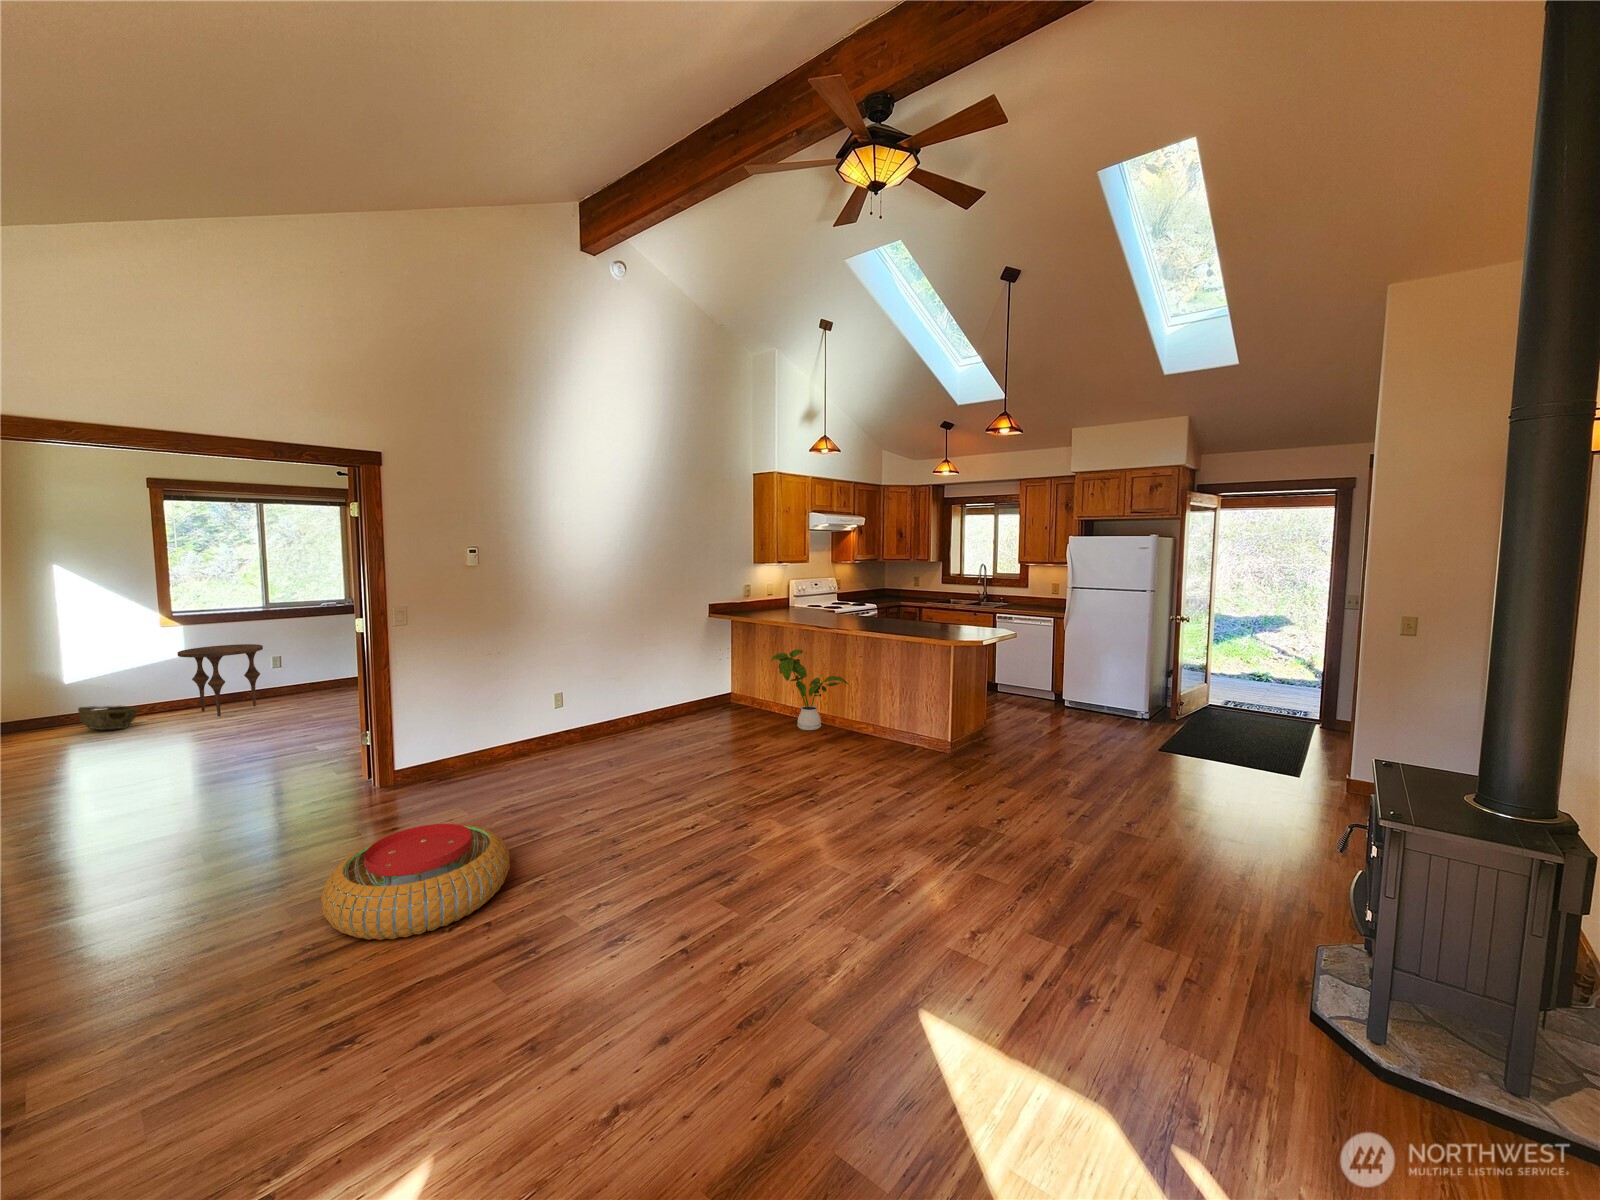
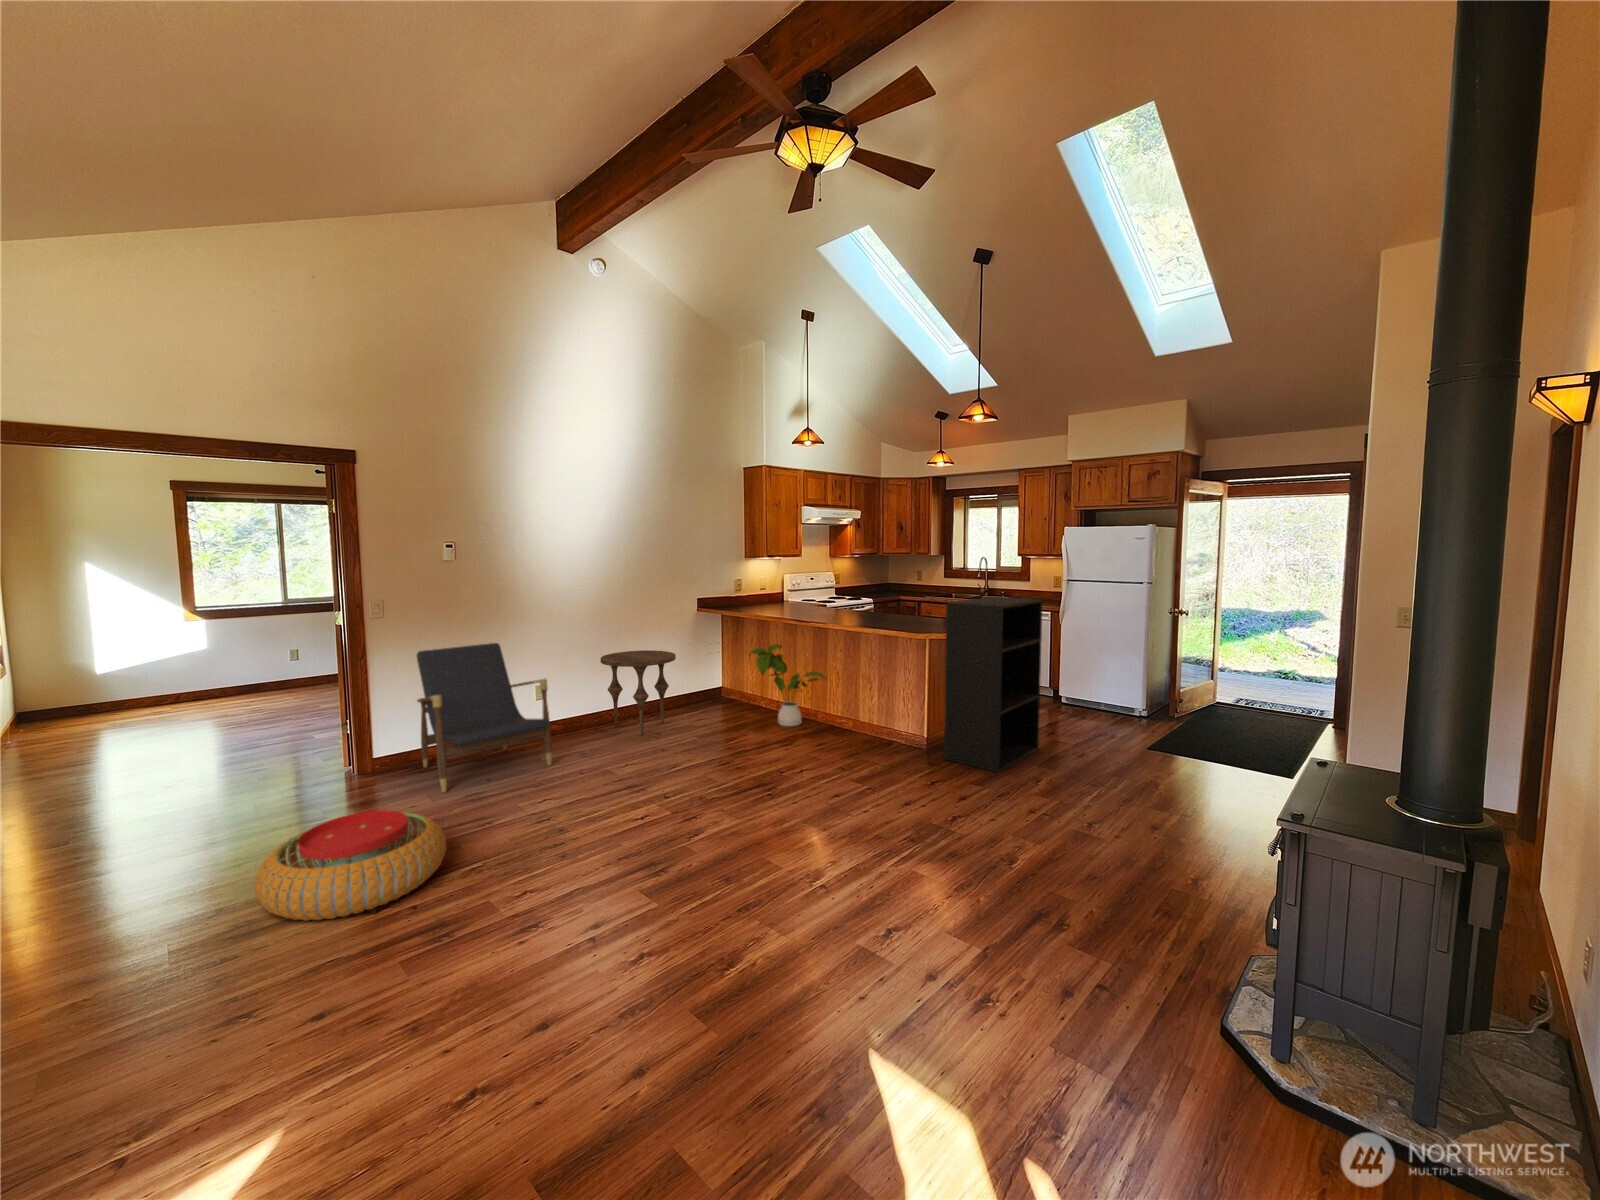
bookshelf: none [970,603,1061,773] -> present [944,597,1043,772]
side table: present [178,644,263,716] -> present [601,650,676,735]
lounge chair: none [445,650,584,803] -> present [417,643,552,793]
woven basket: present [78,706,138,730] -> none [95,695,150,718]

